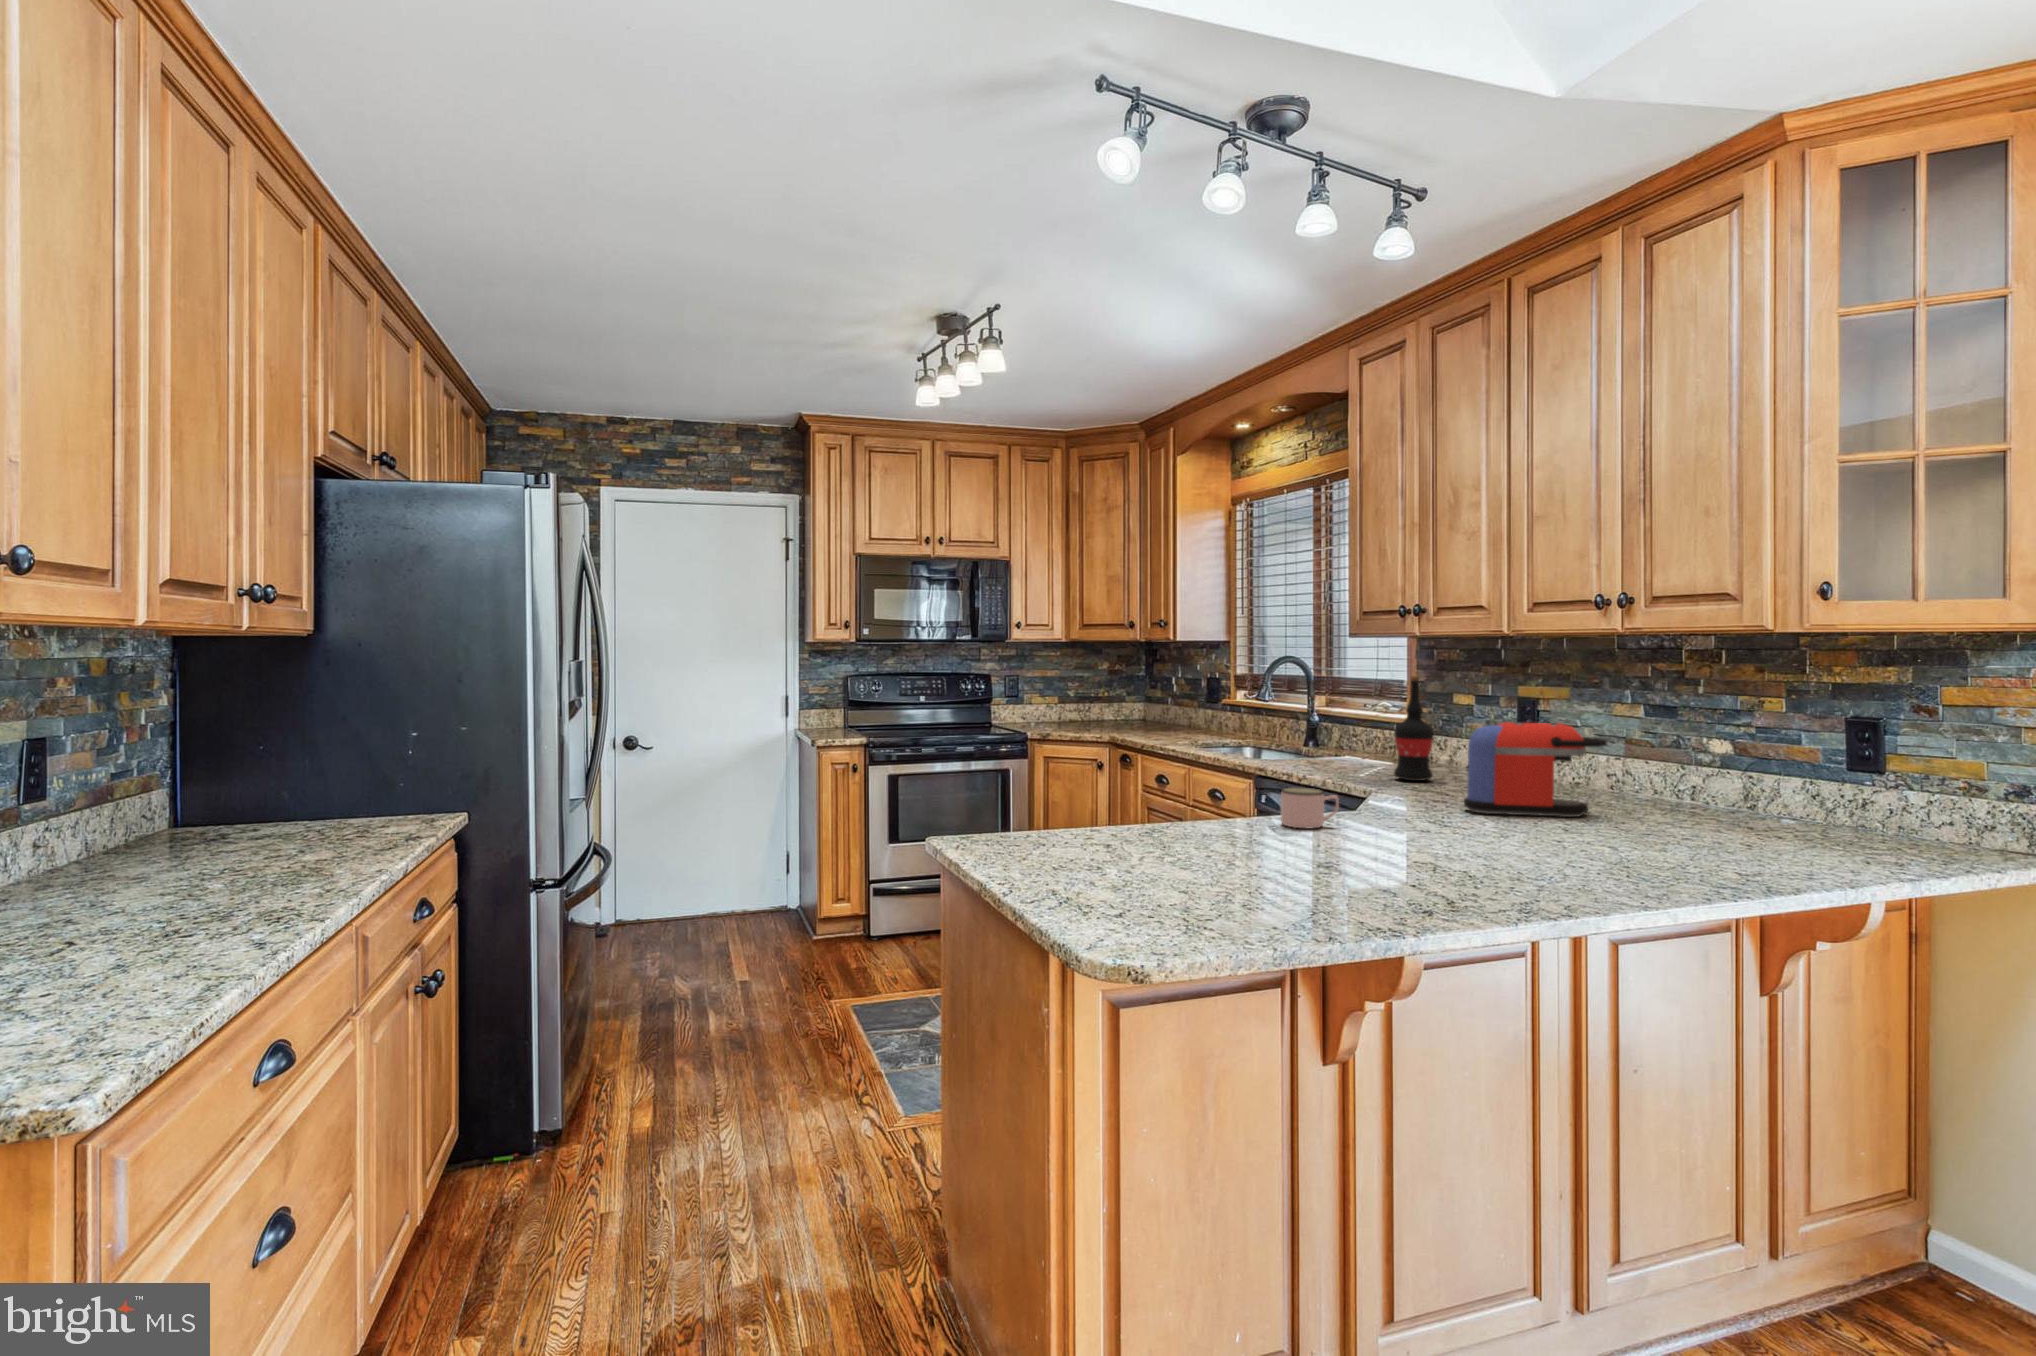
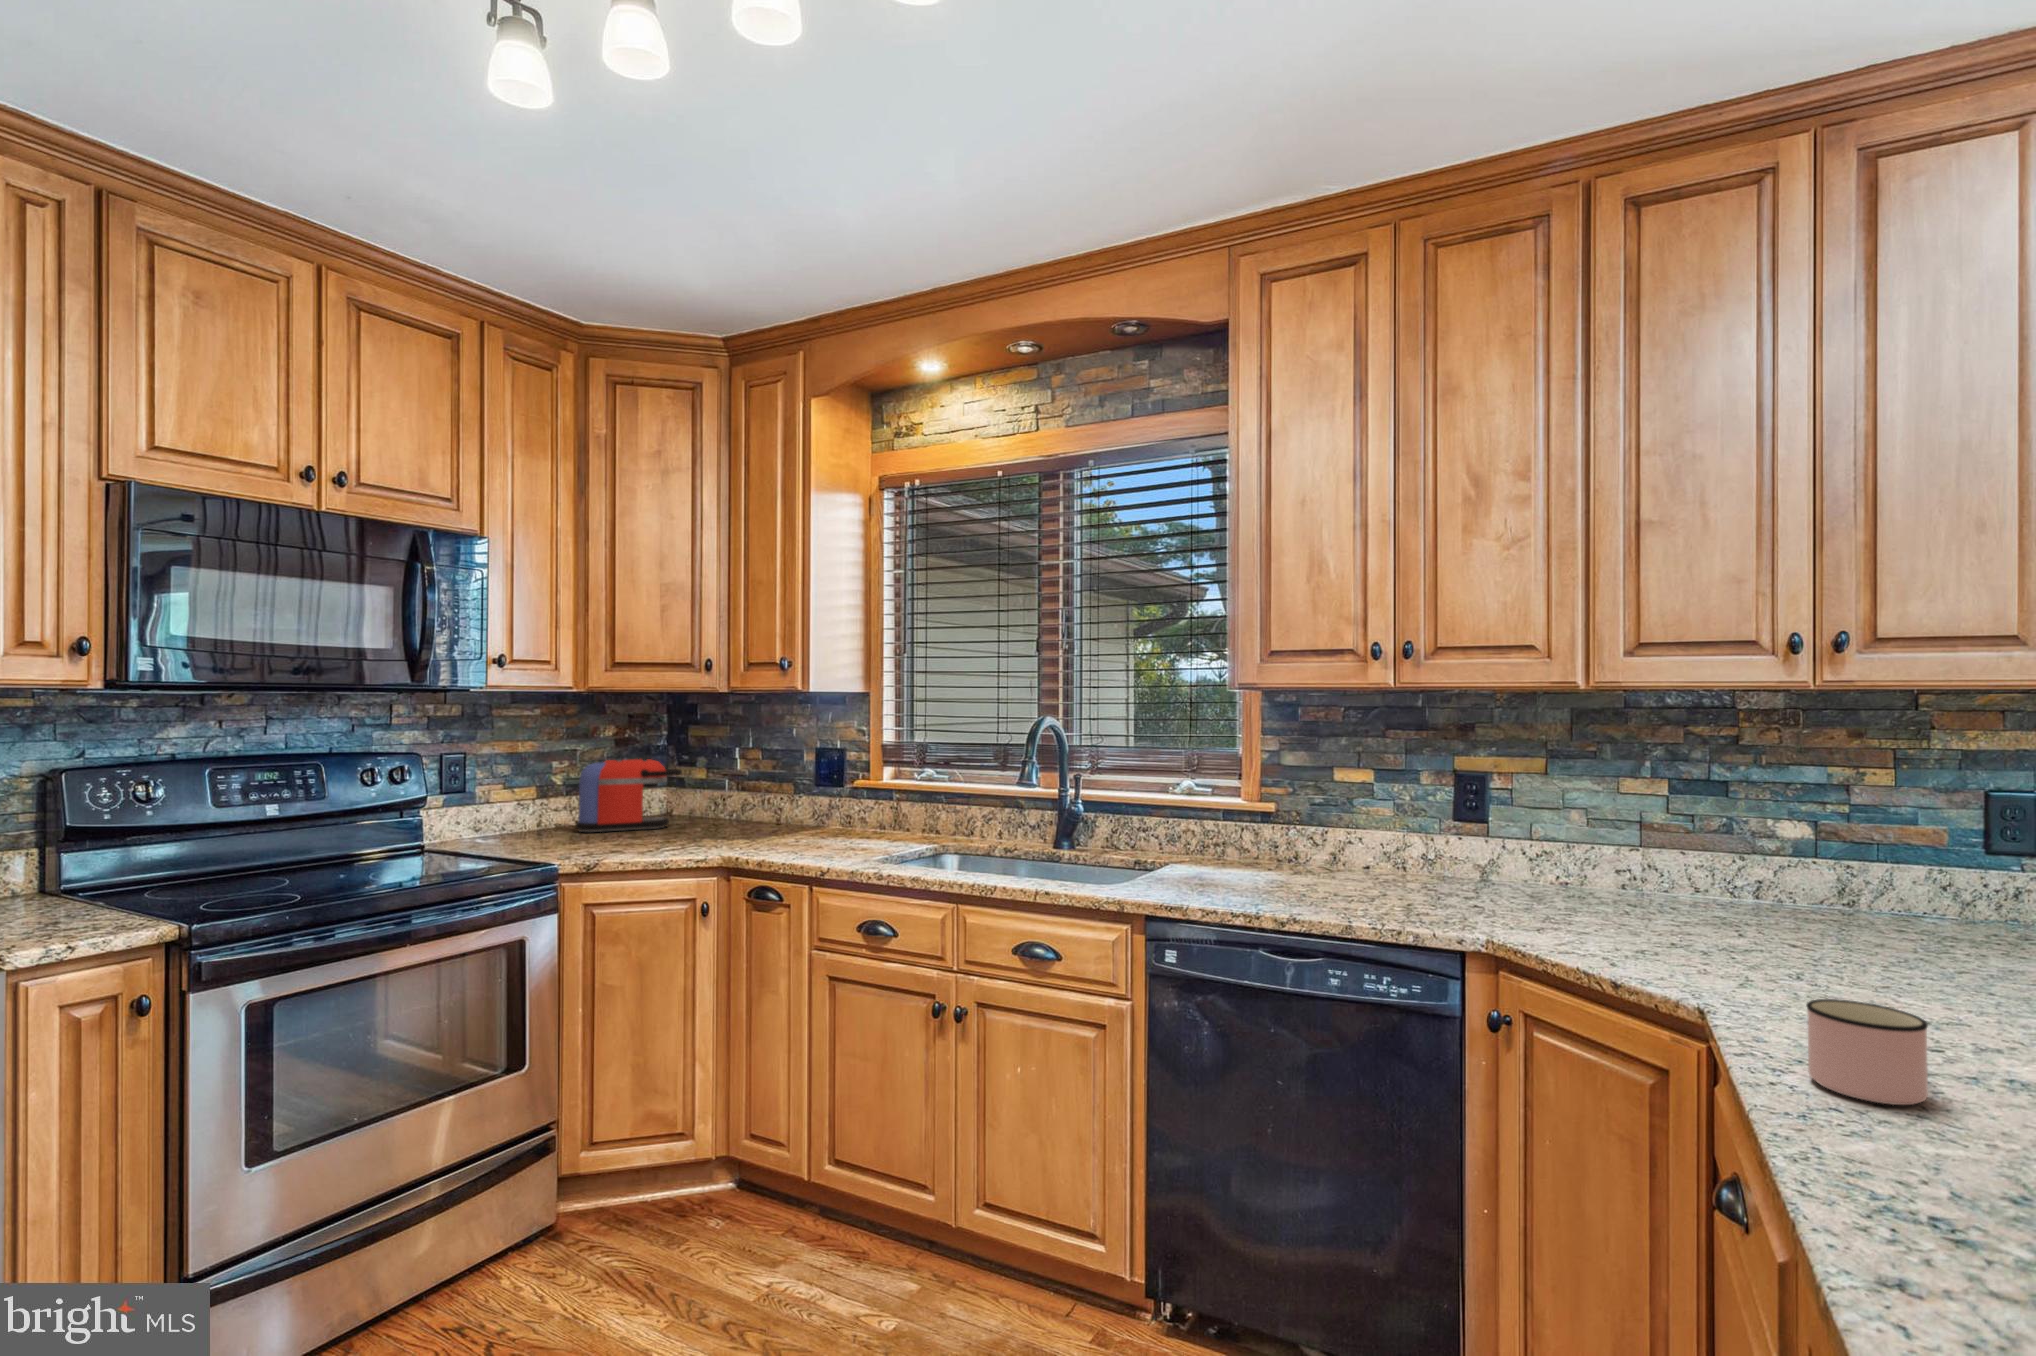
wine bottle: present [1394,676,1434,781] -> none [1391,747,1452,907]
coffee maker: present [1464,722,1607,817] -> present [576,759,682,832]

